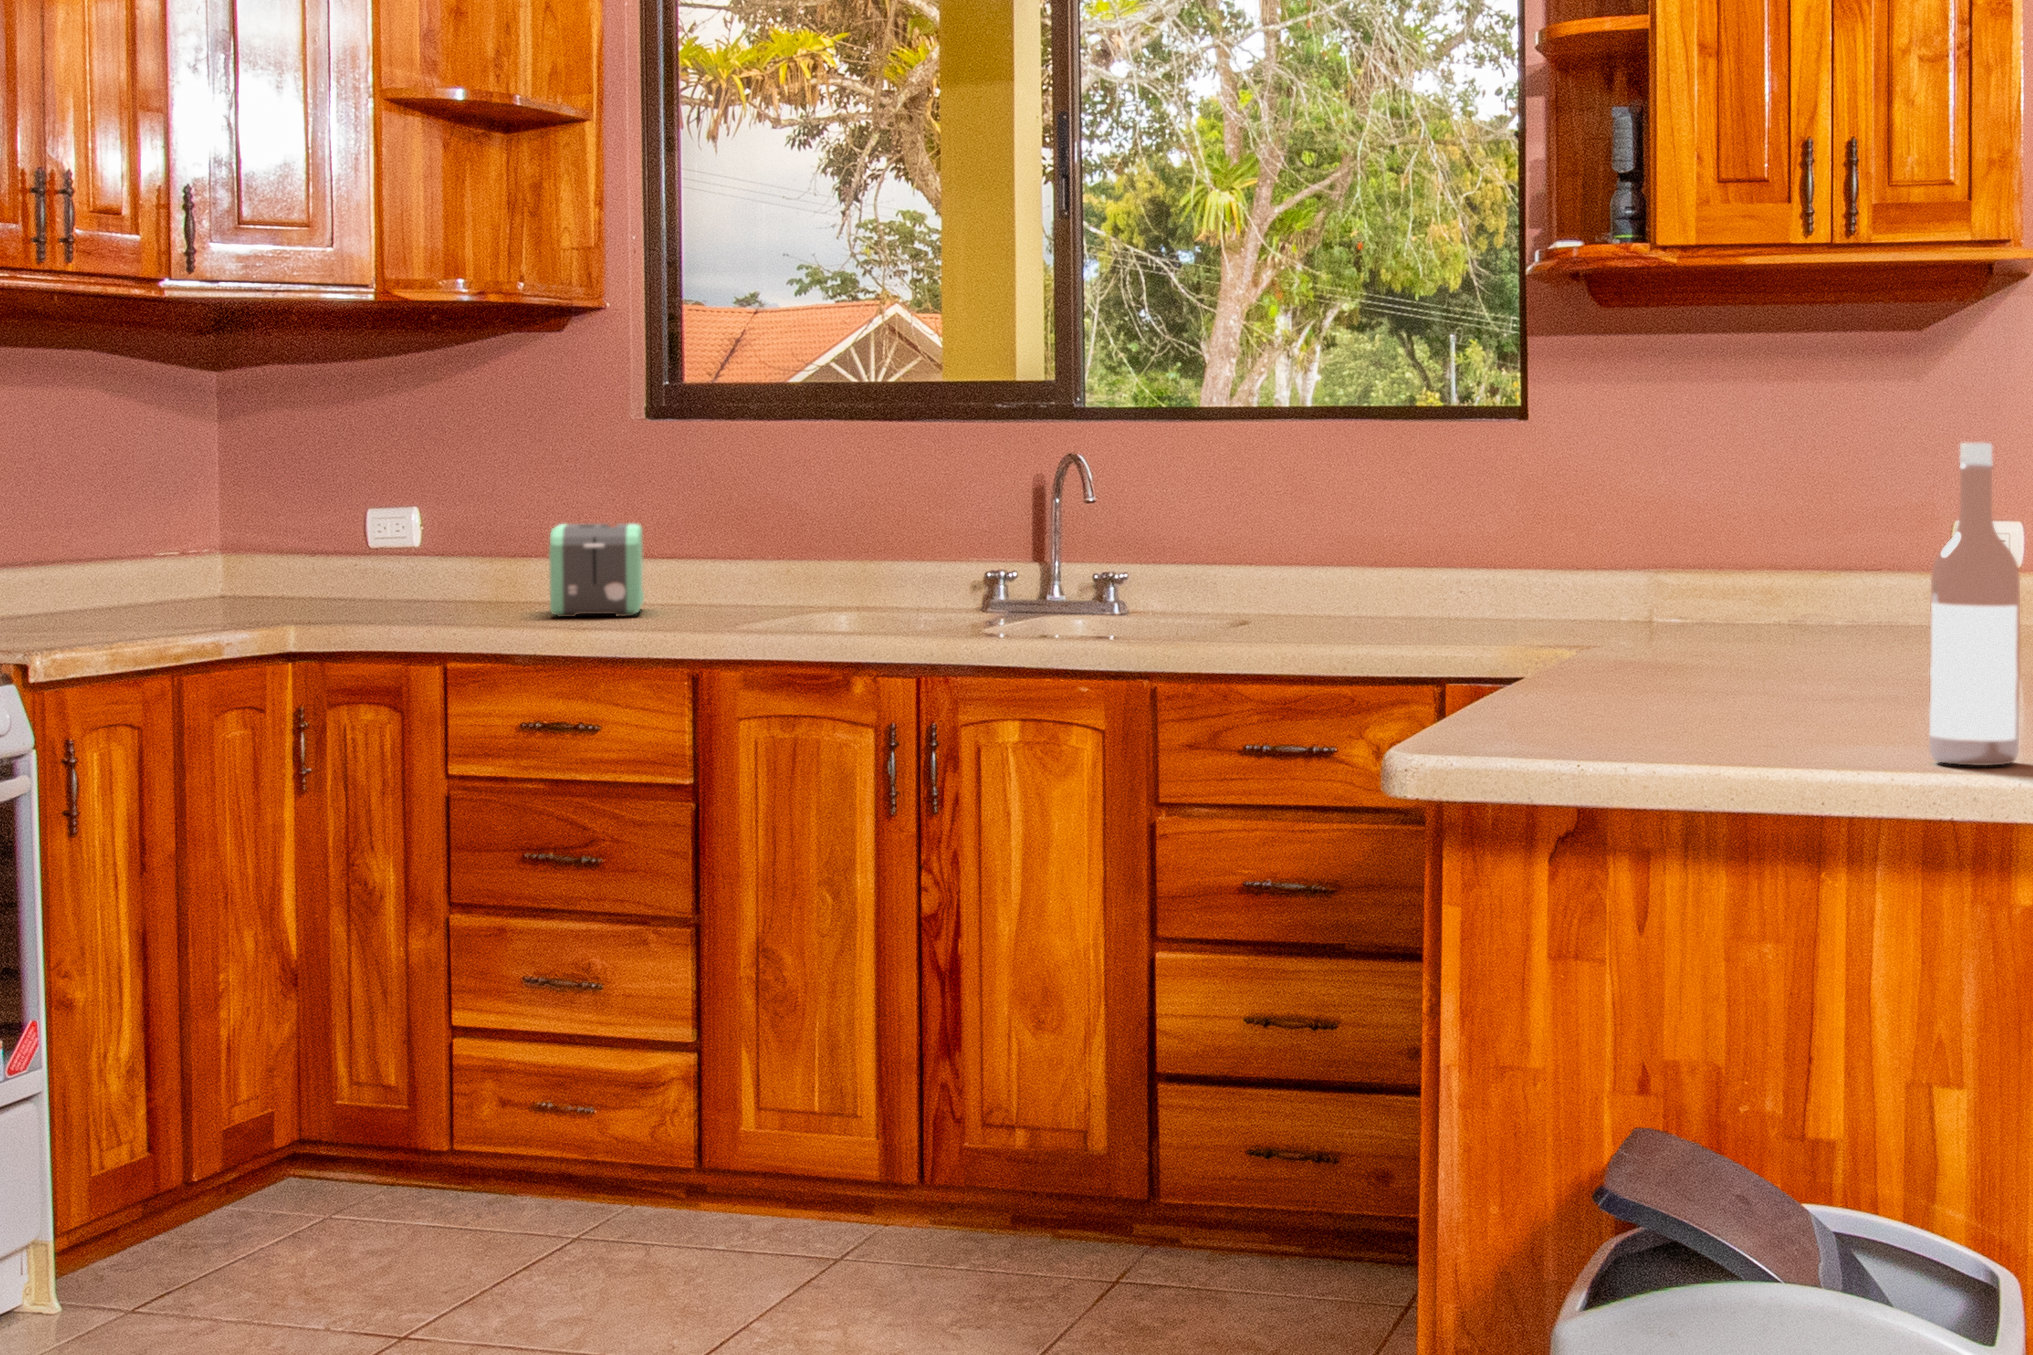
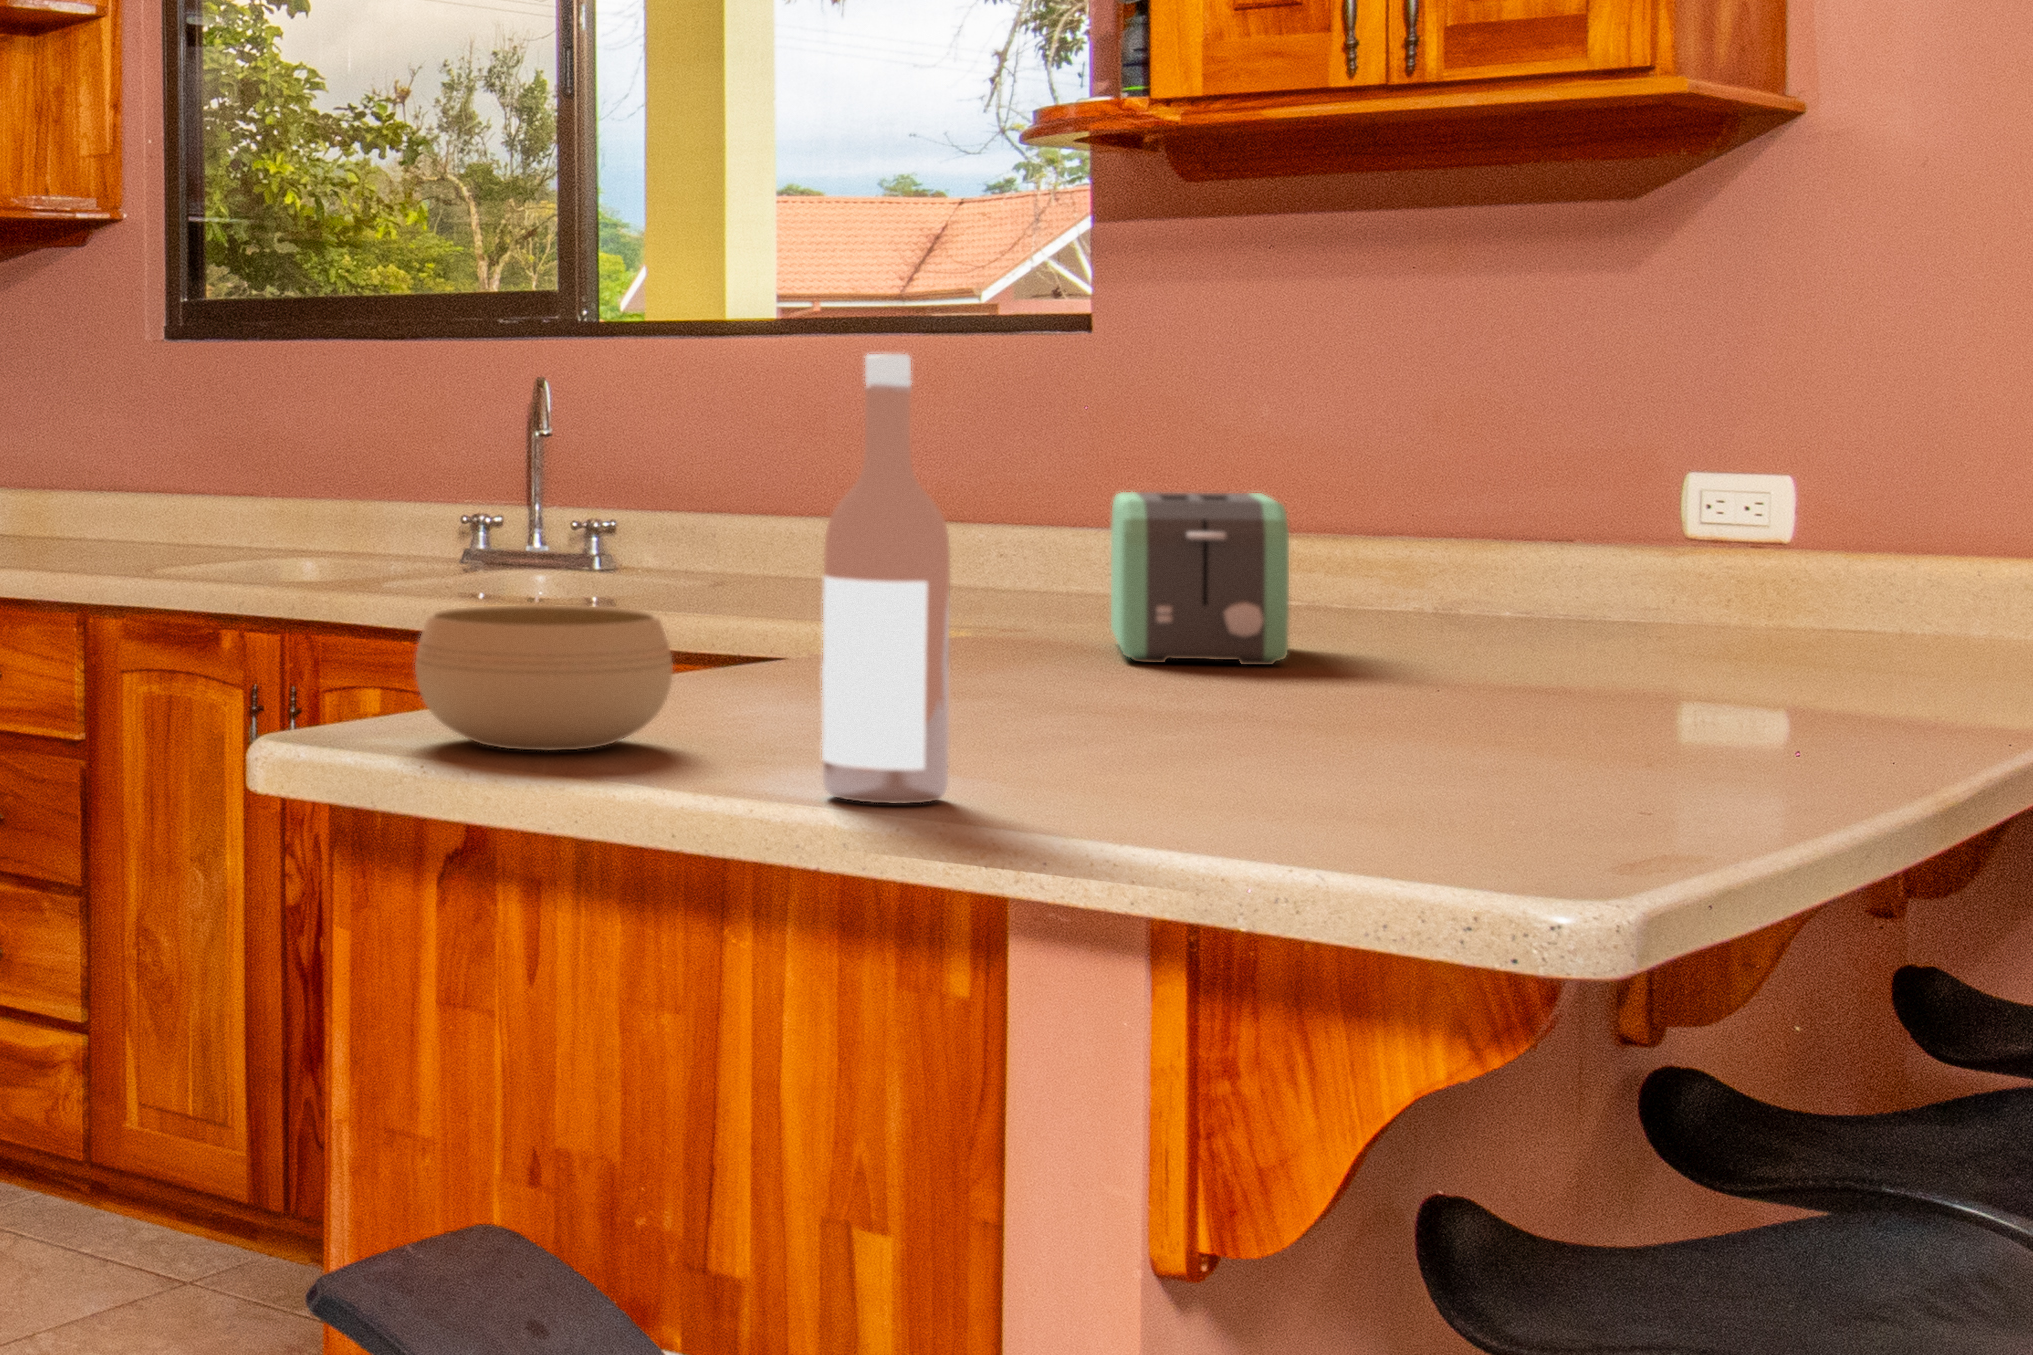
toaster: present [549,523,644,617] -> present [1111,492,1289,665]
bowl: none [1521,636,1719,747] -> present [415,605,673,751]

